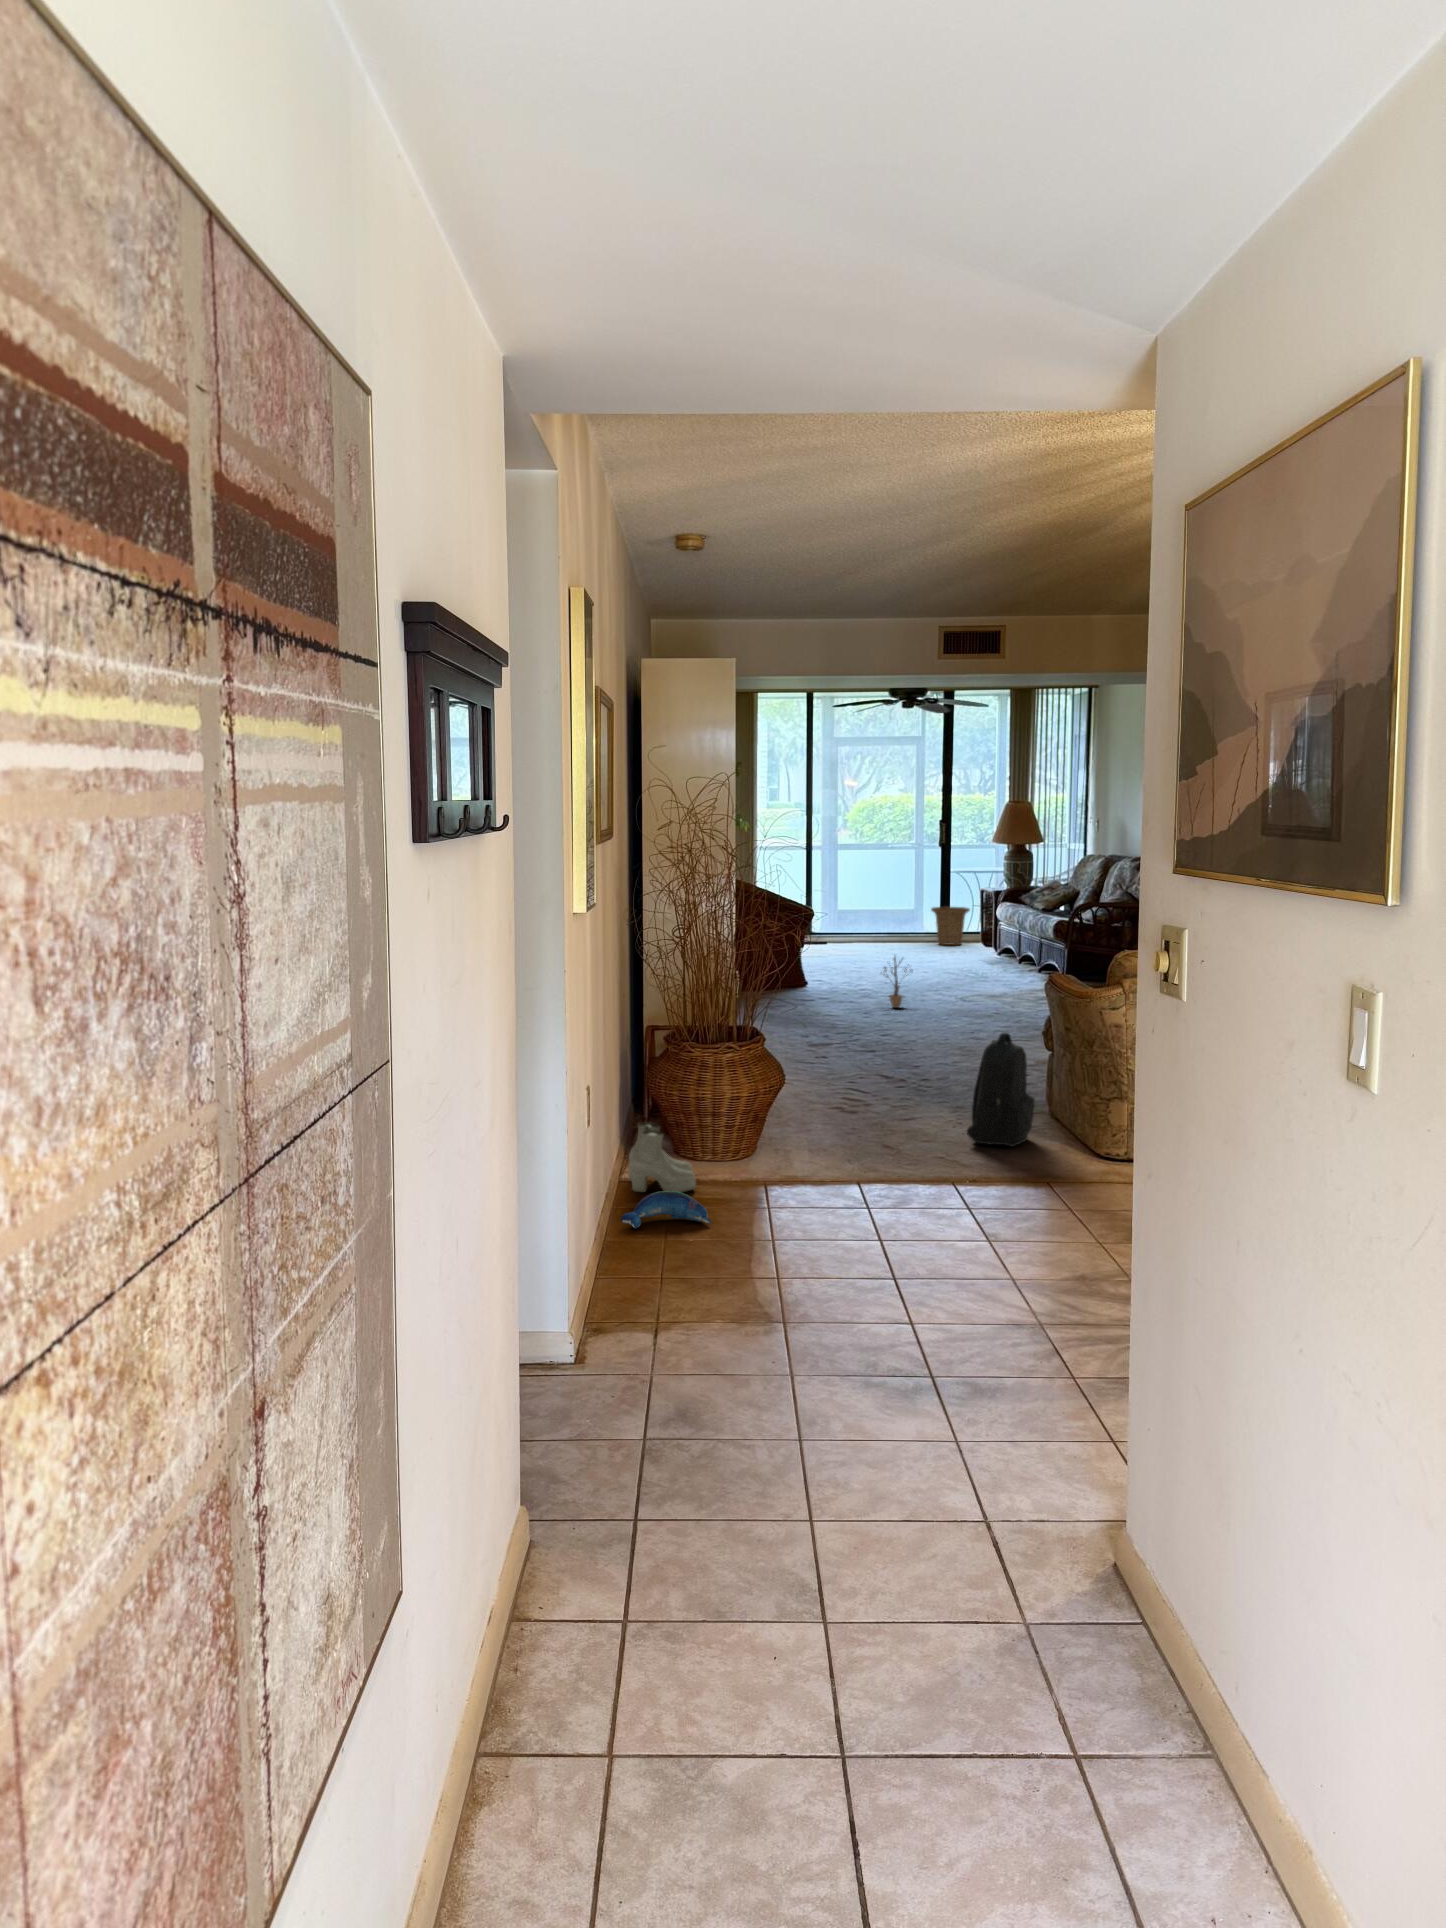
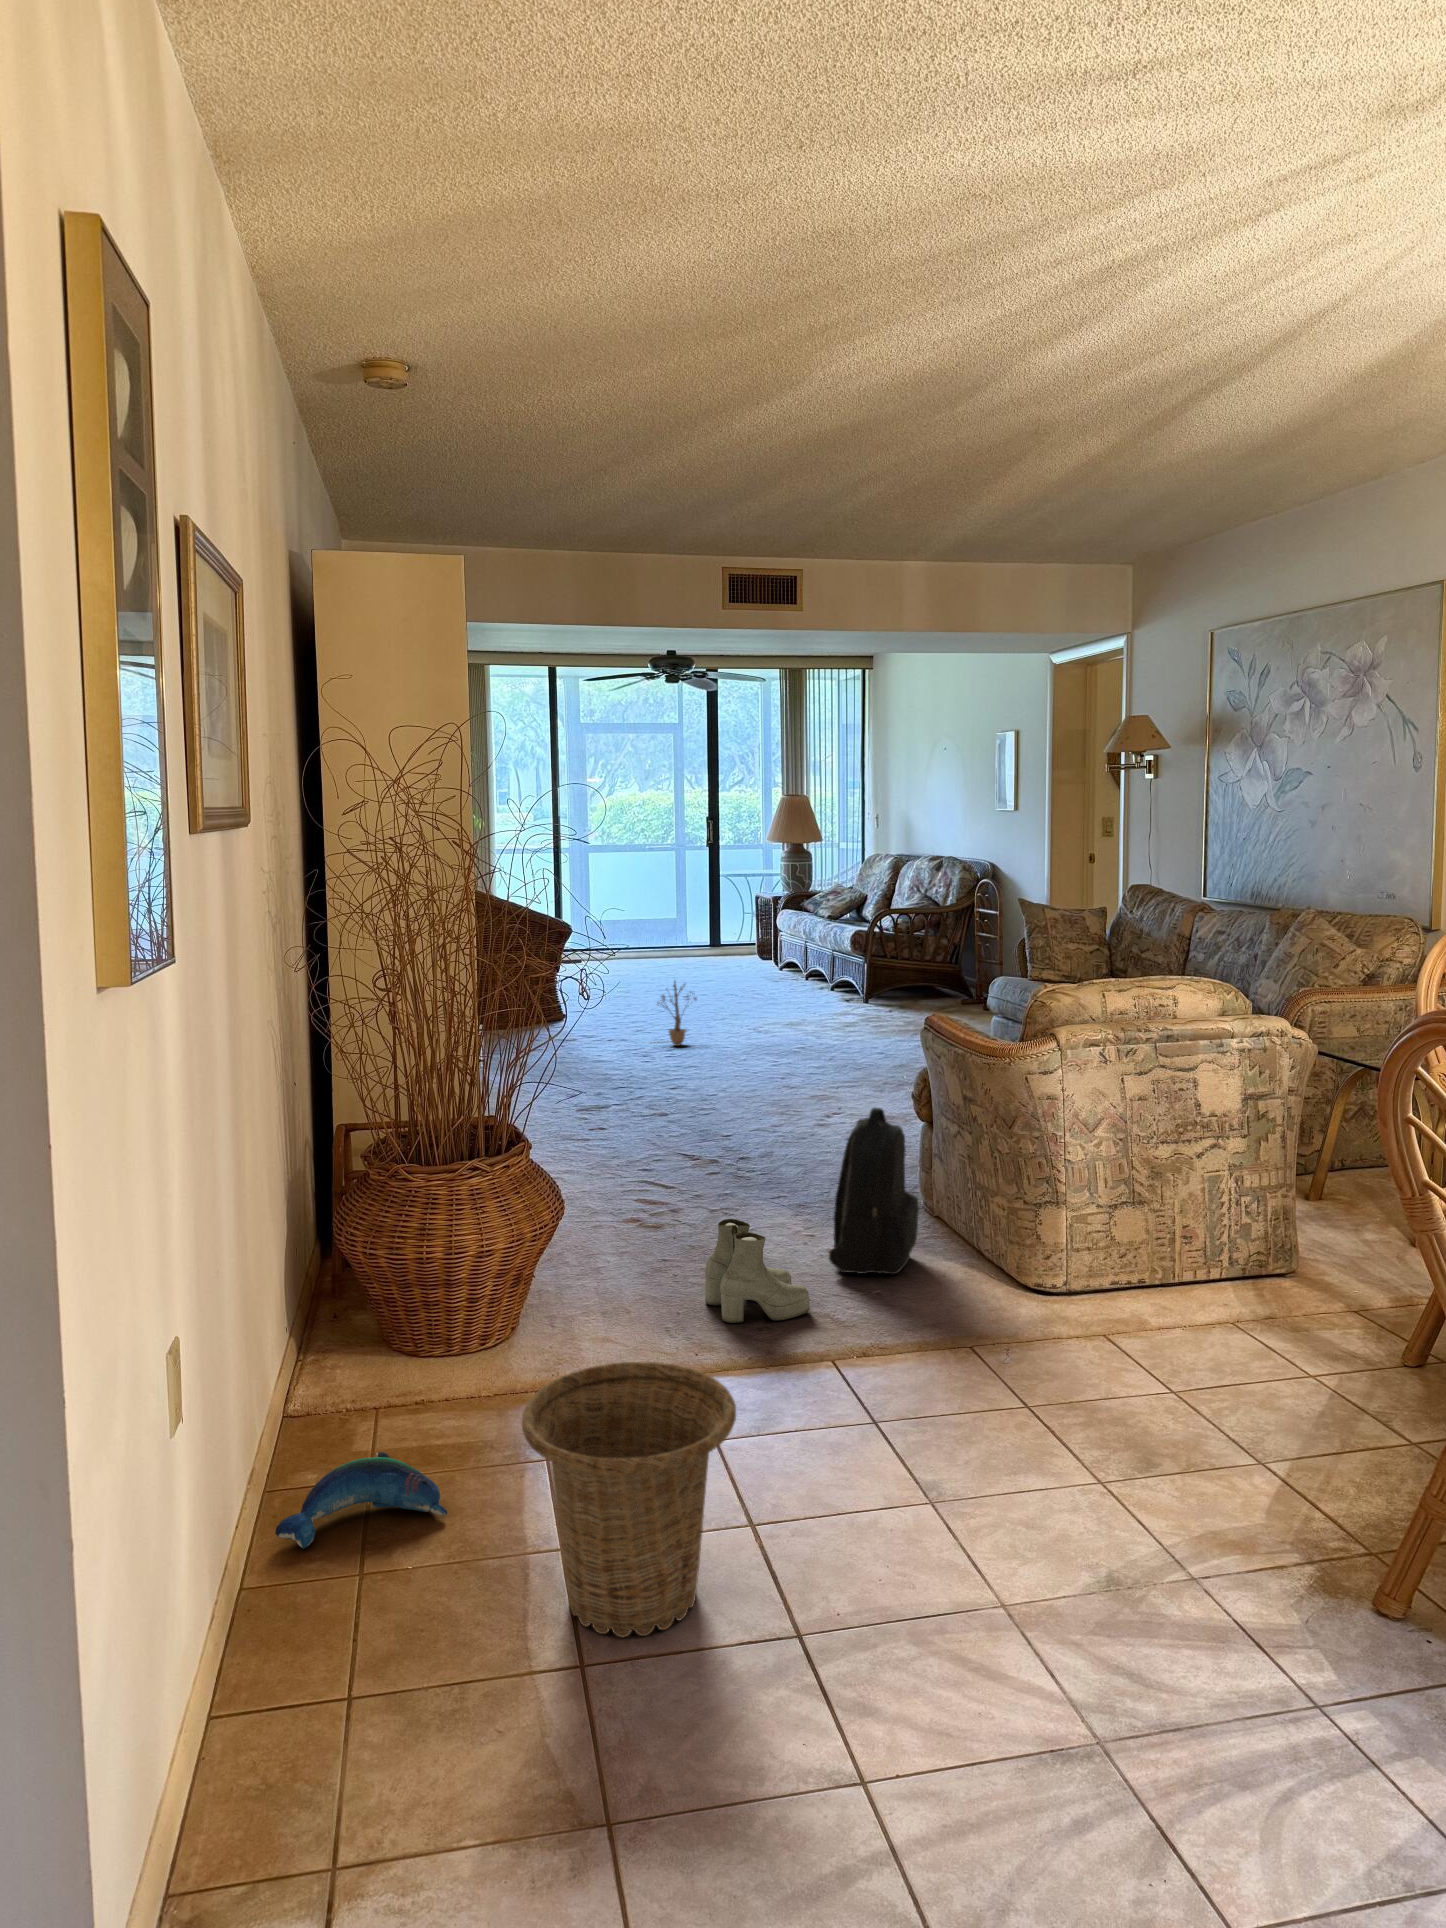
basket: present [931,907,970,945] -> present [522,1362,736,1638]
boots: present [629,1122,696,1192] -> present [705,1219,810,1323]

